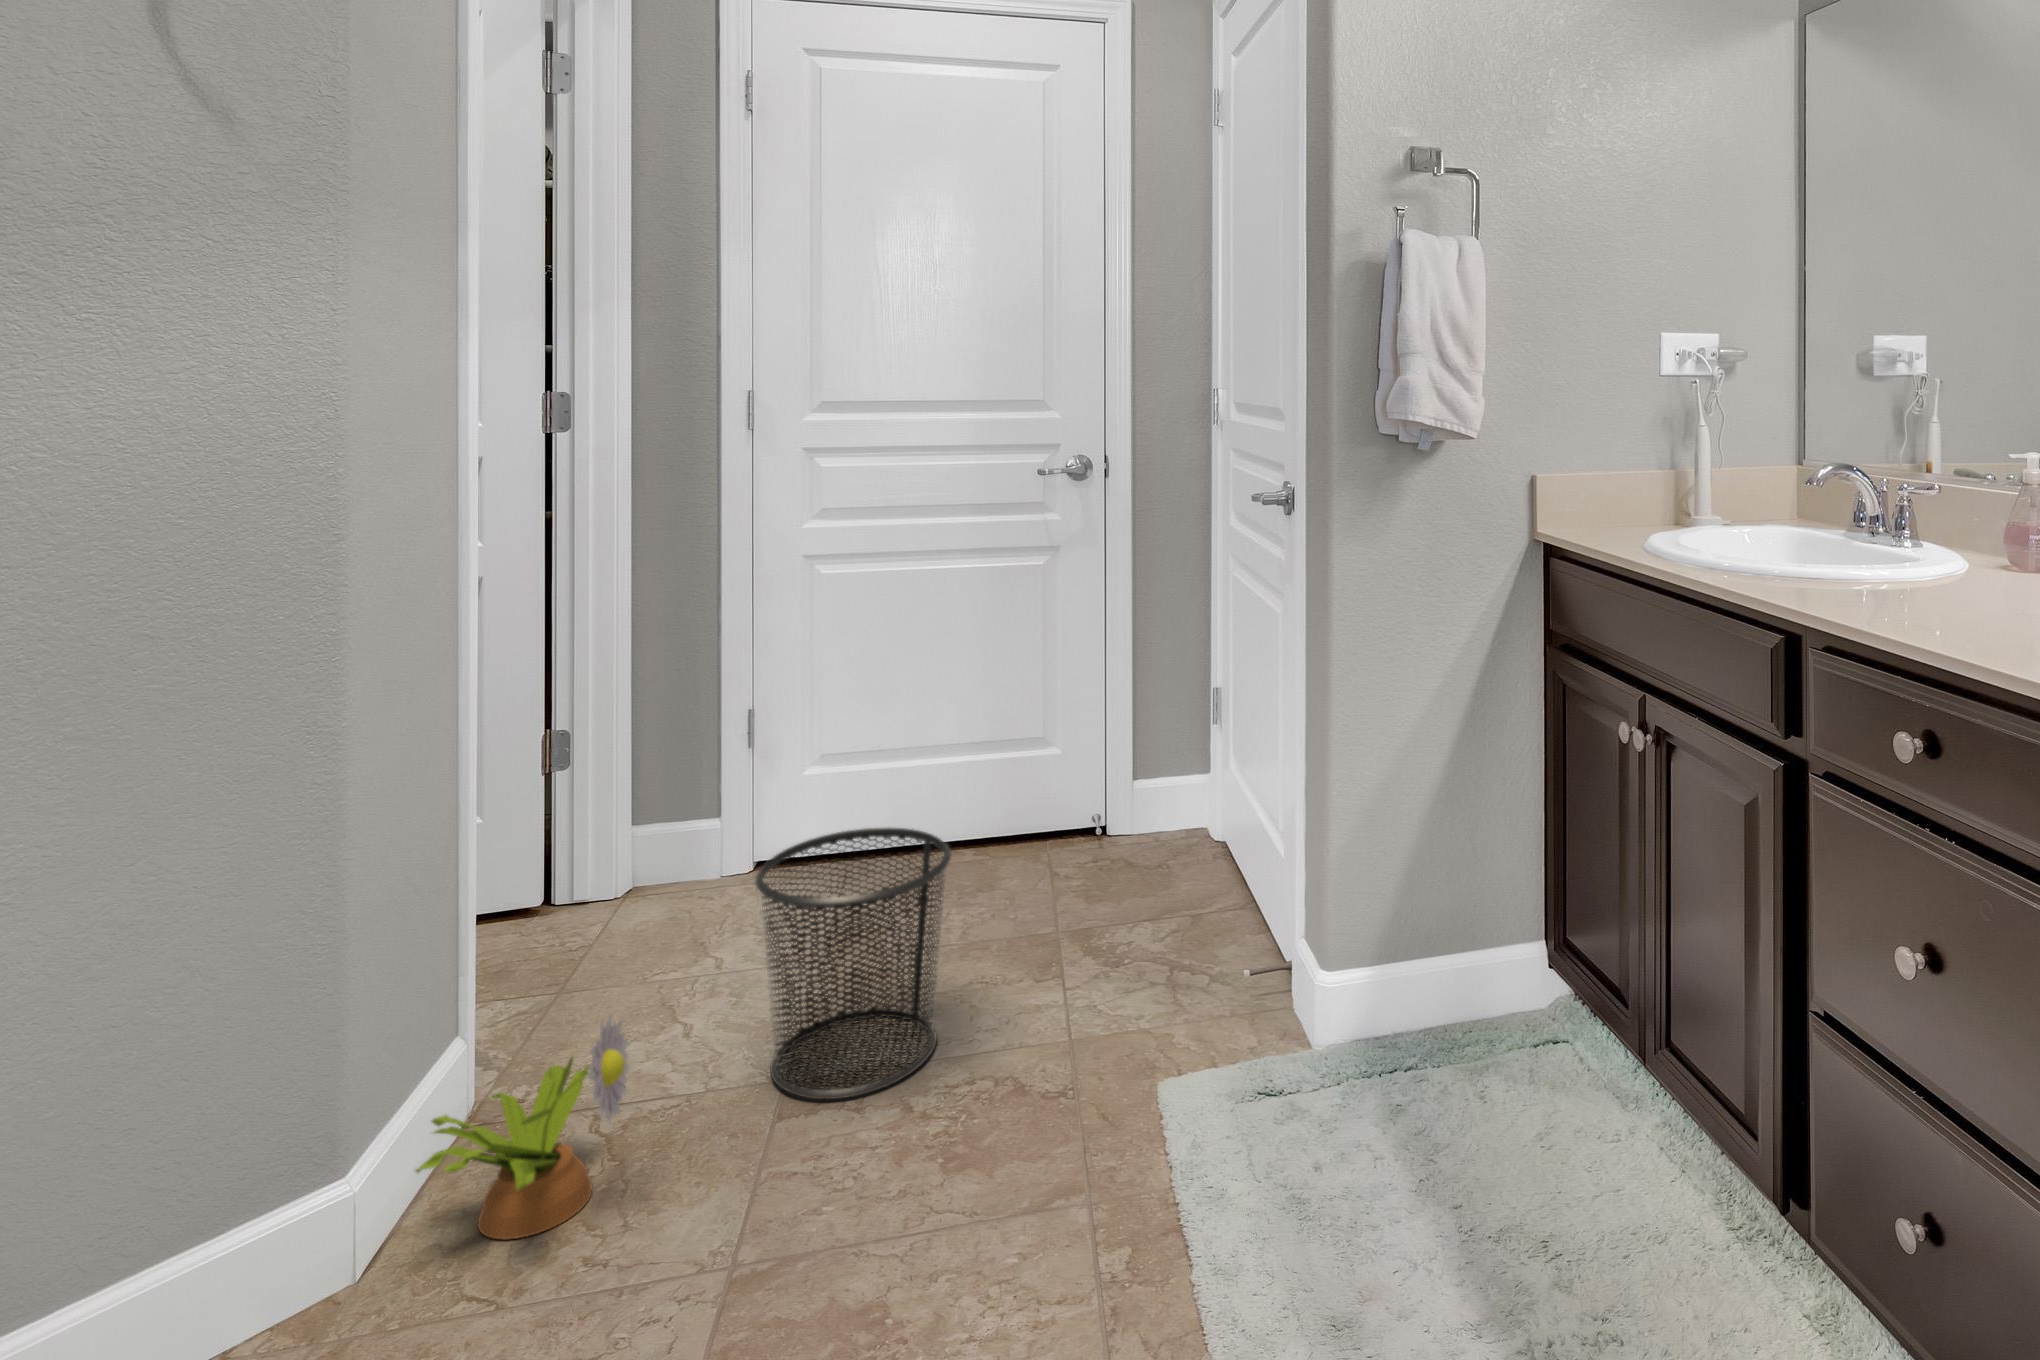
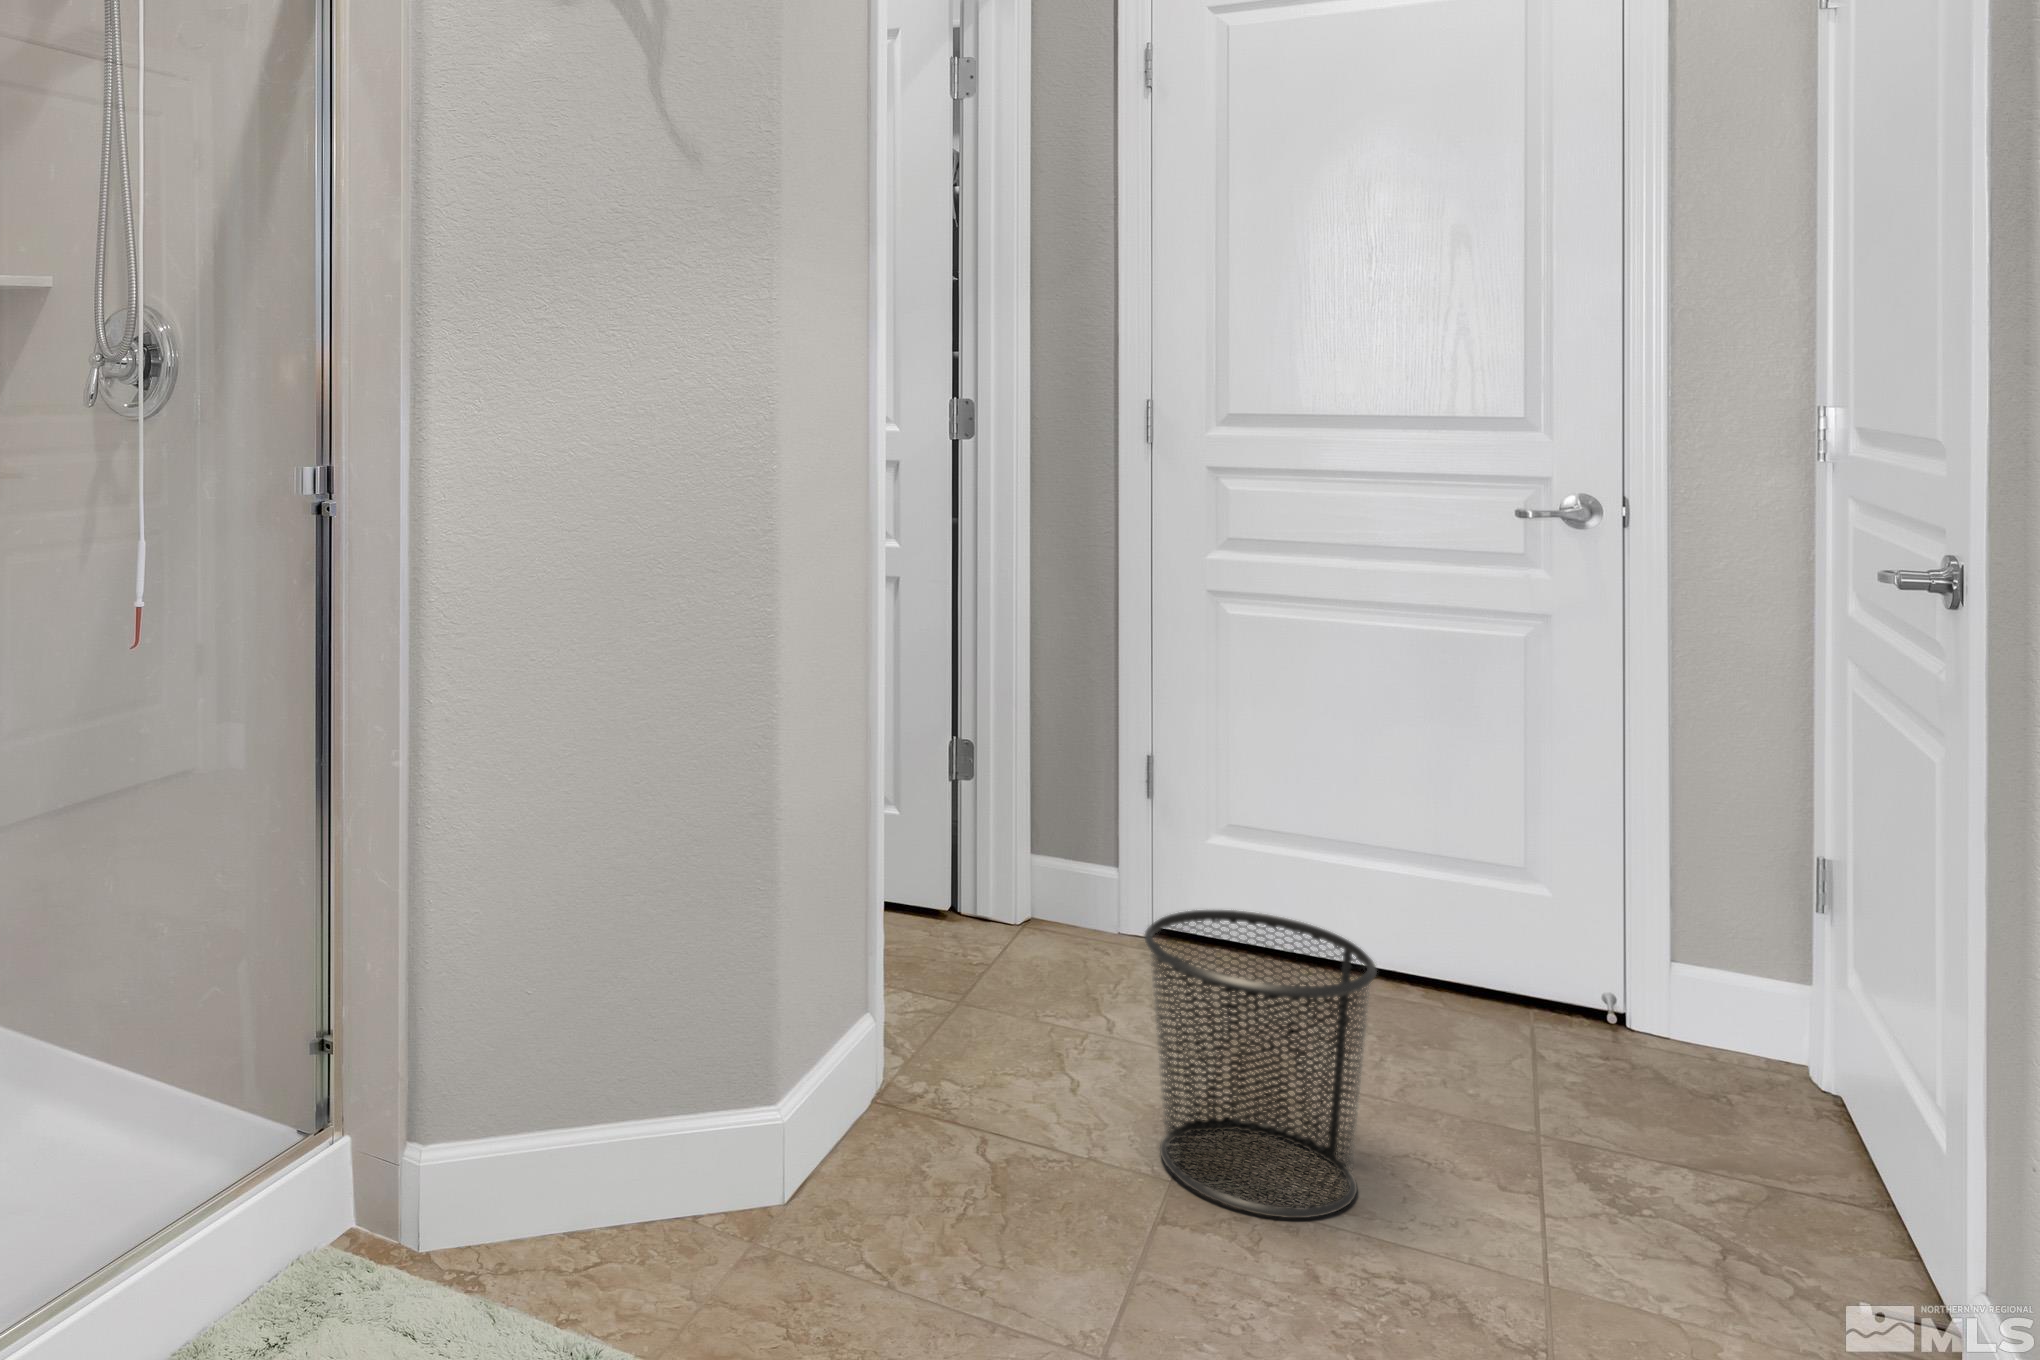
decorative plant: present [416,1016,629,1239] -> none [840,1022,1018,1208]

